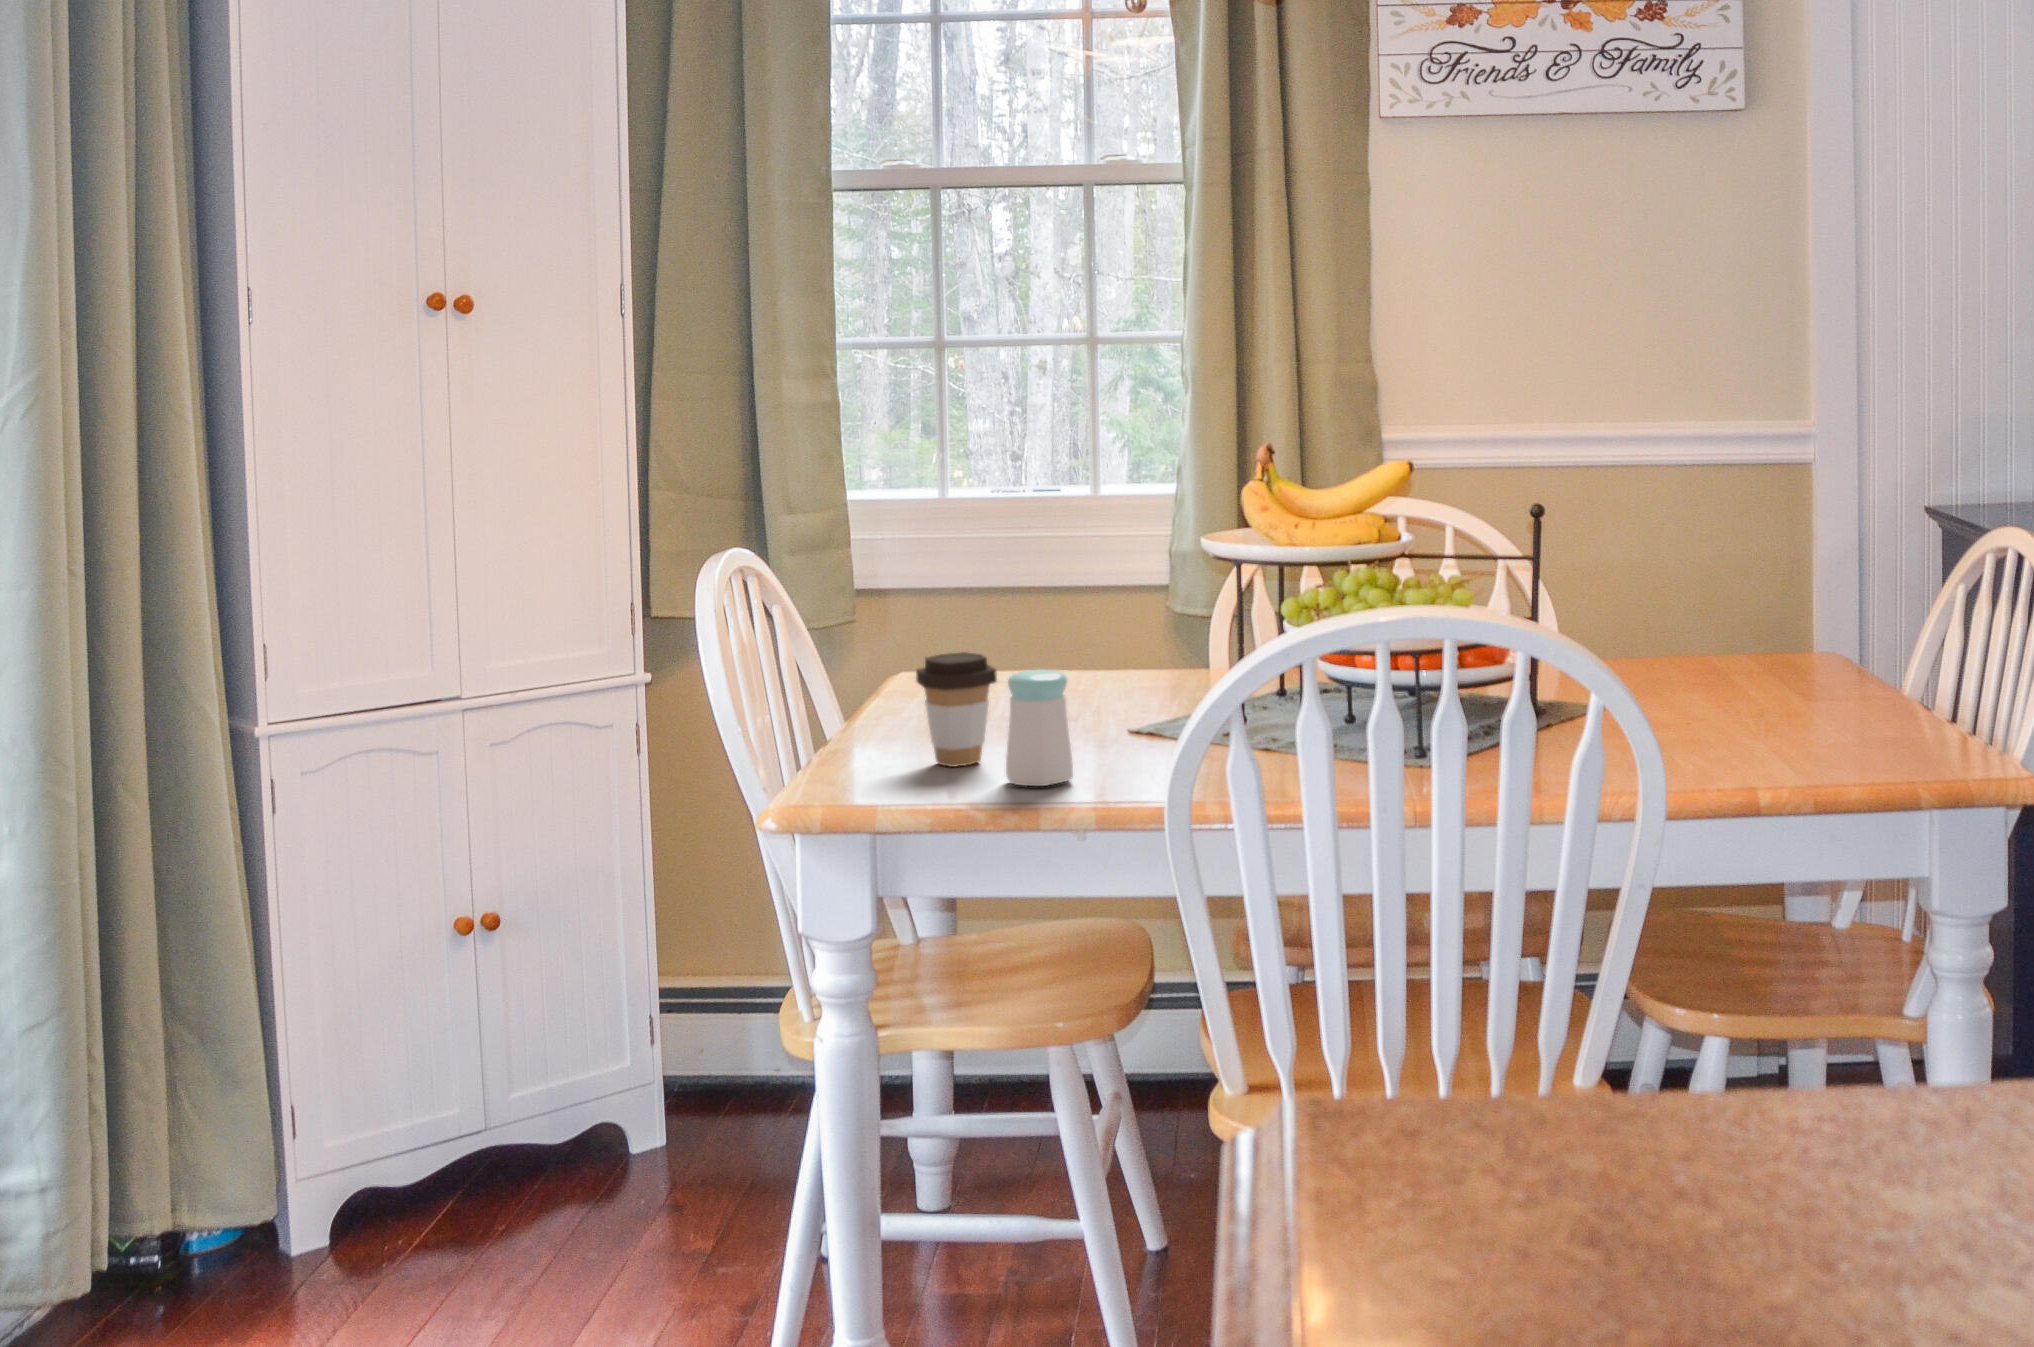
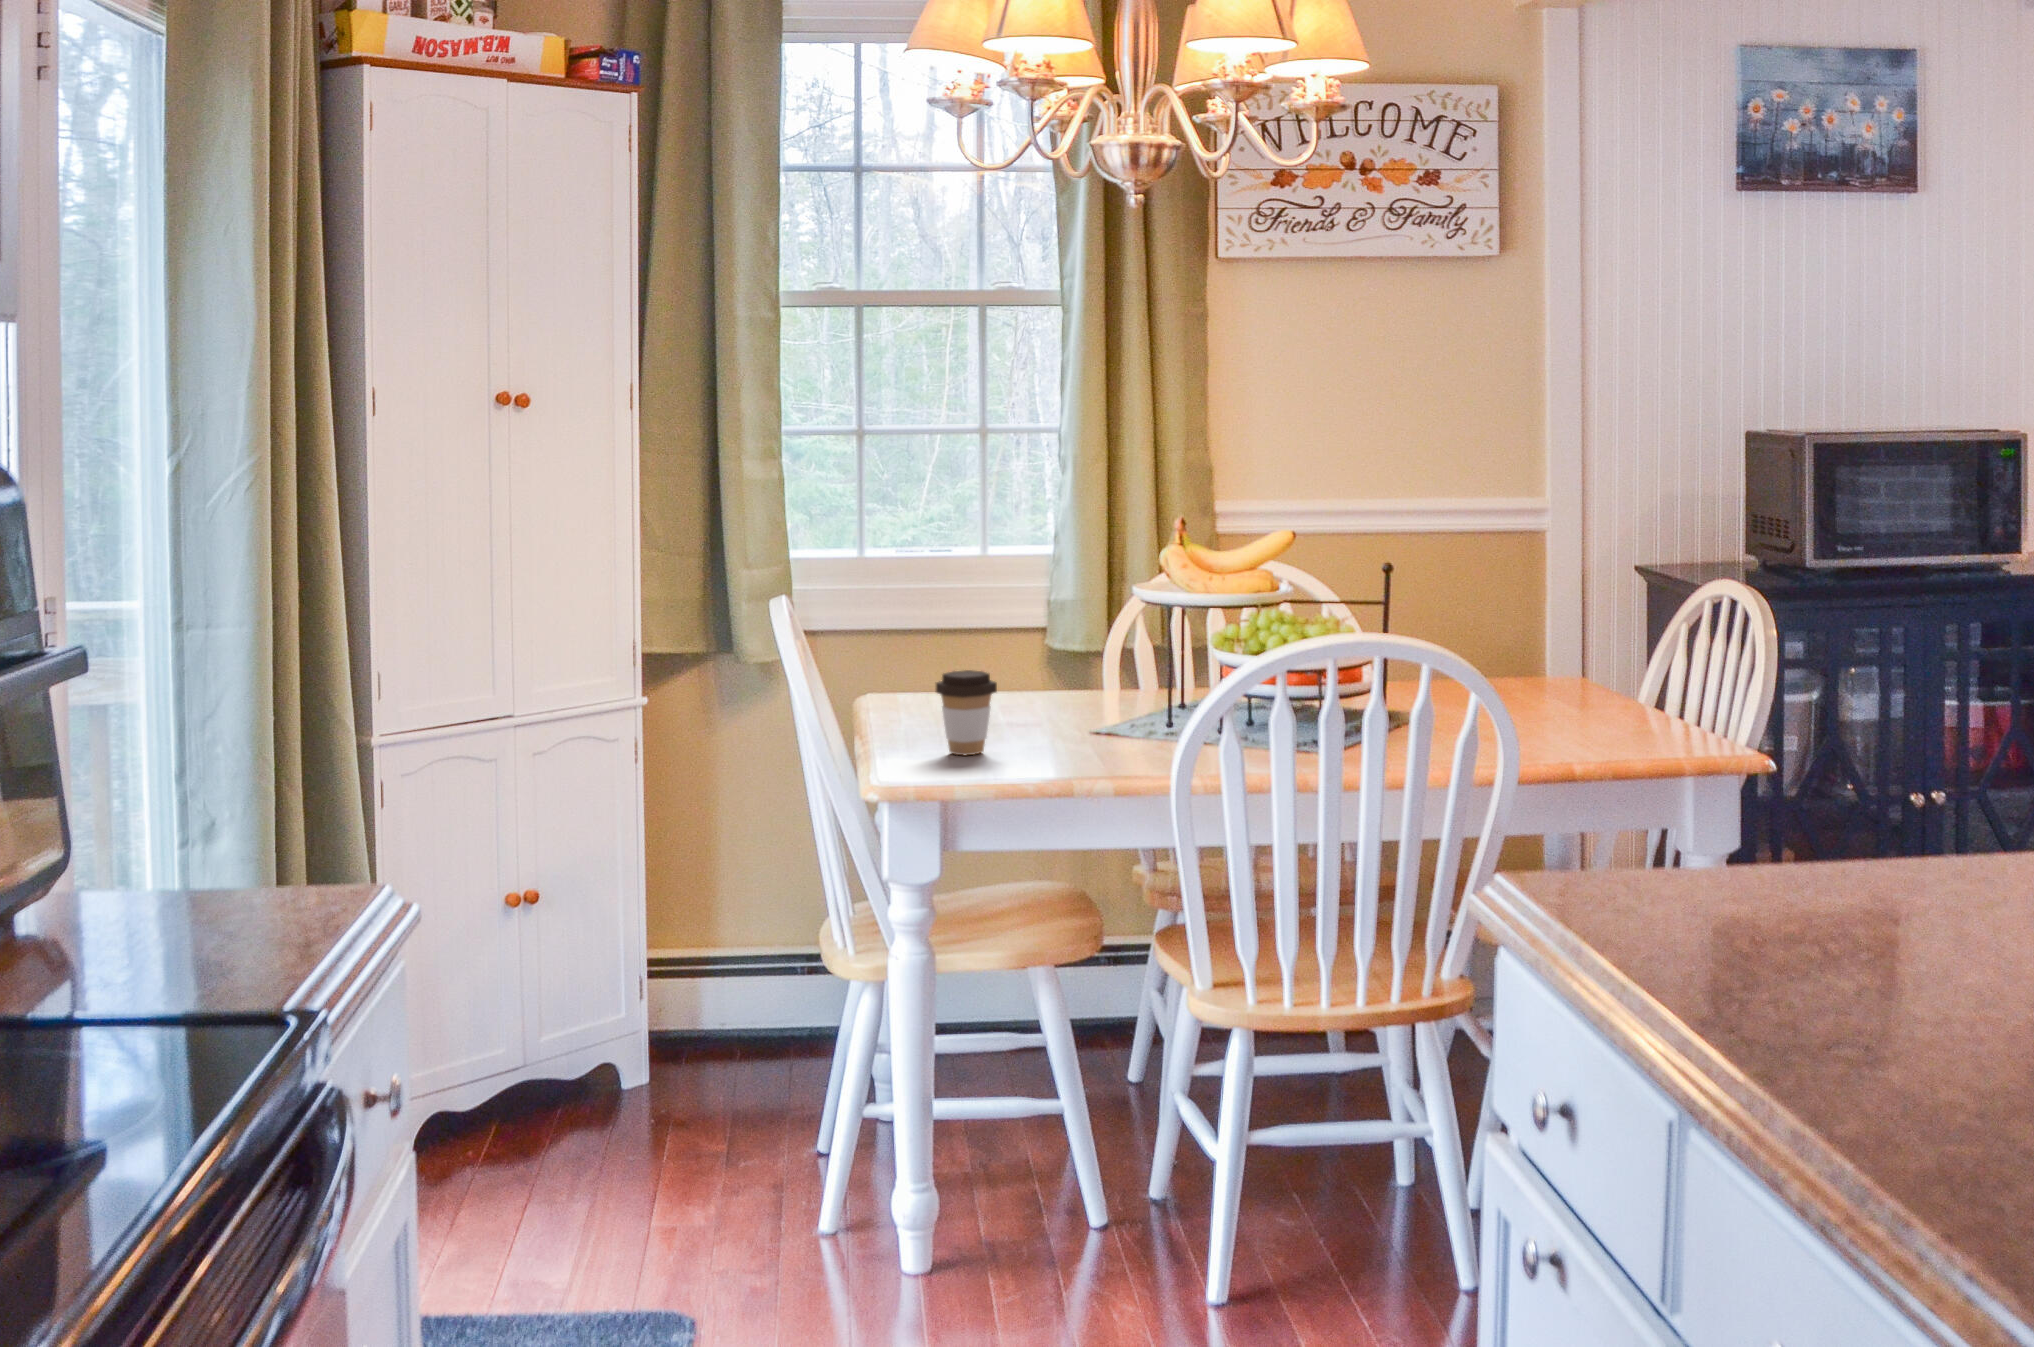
salt shaker: present [1006,670,1073,786] -> none [1014,682,1066,767]

